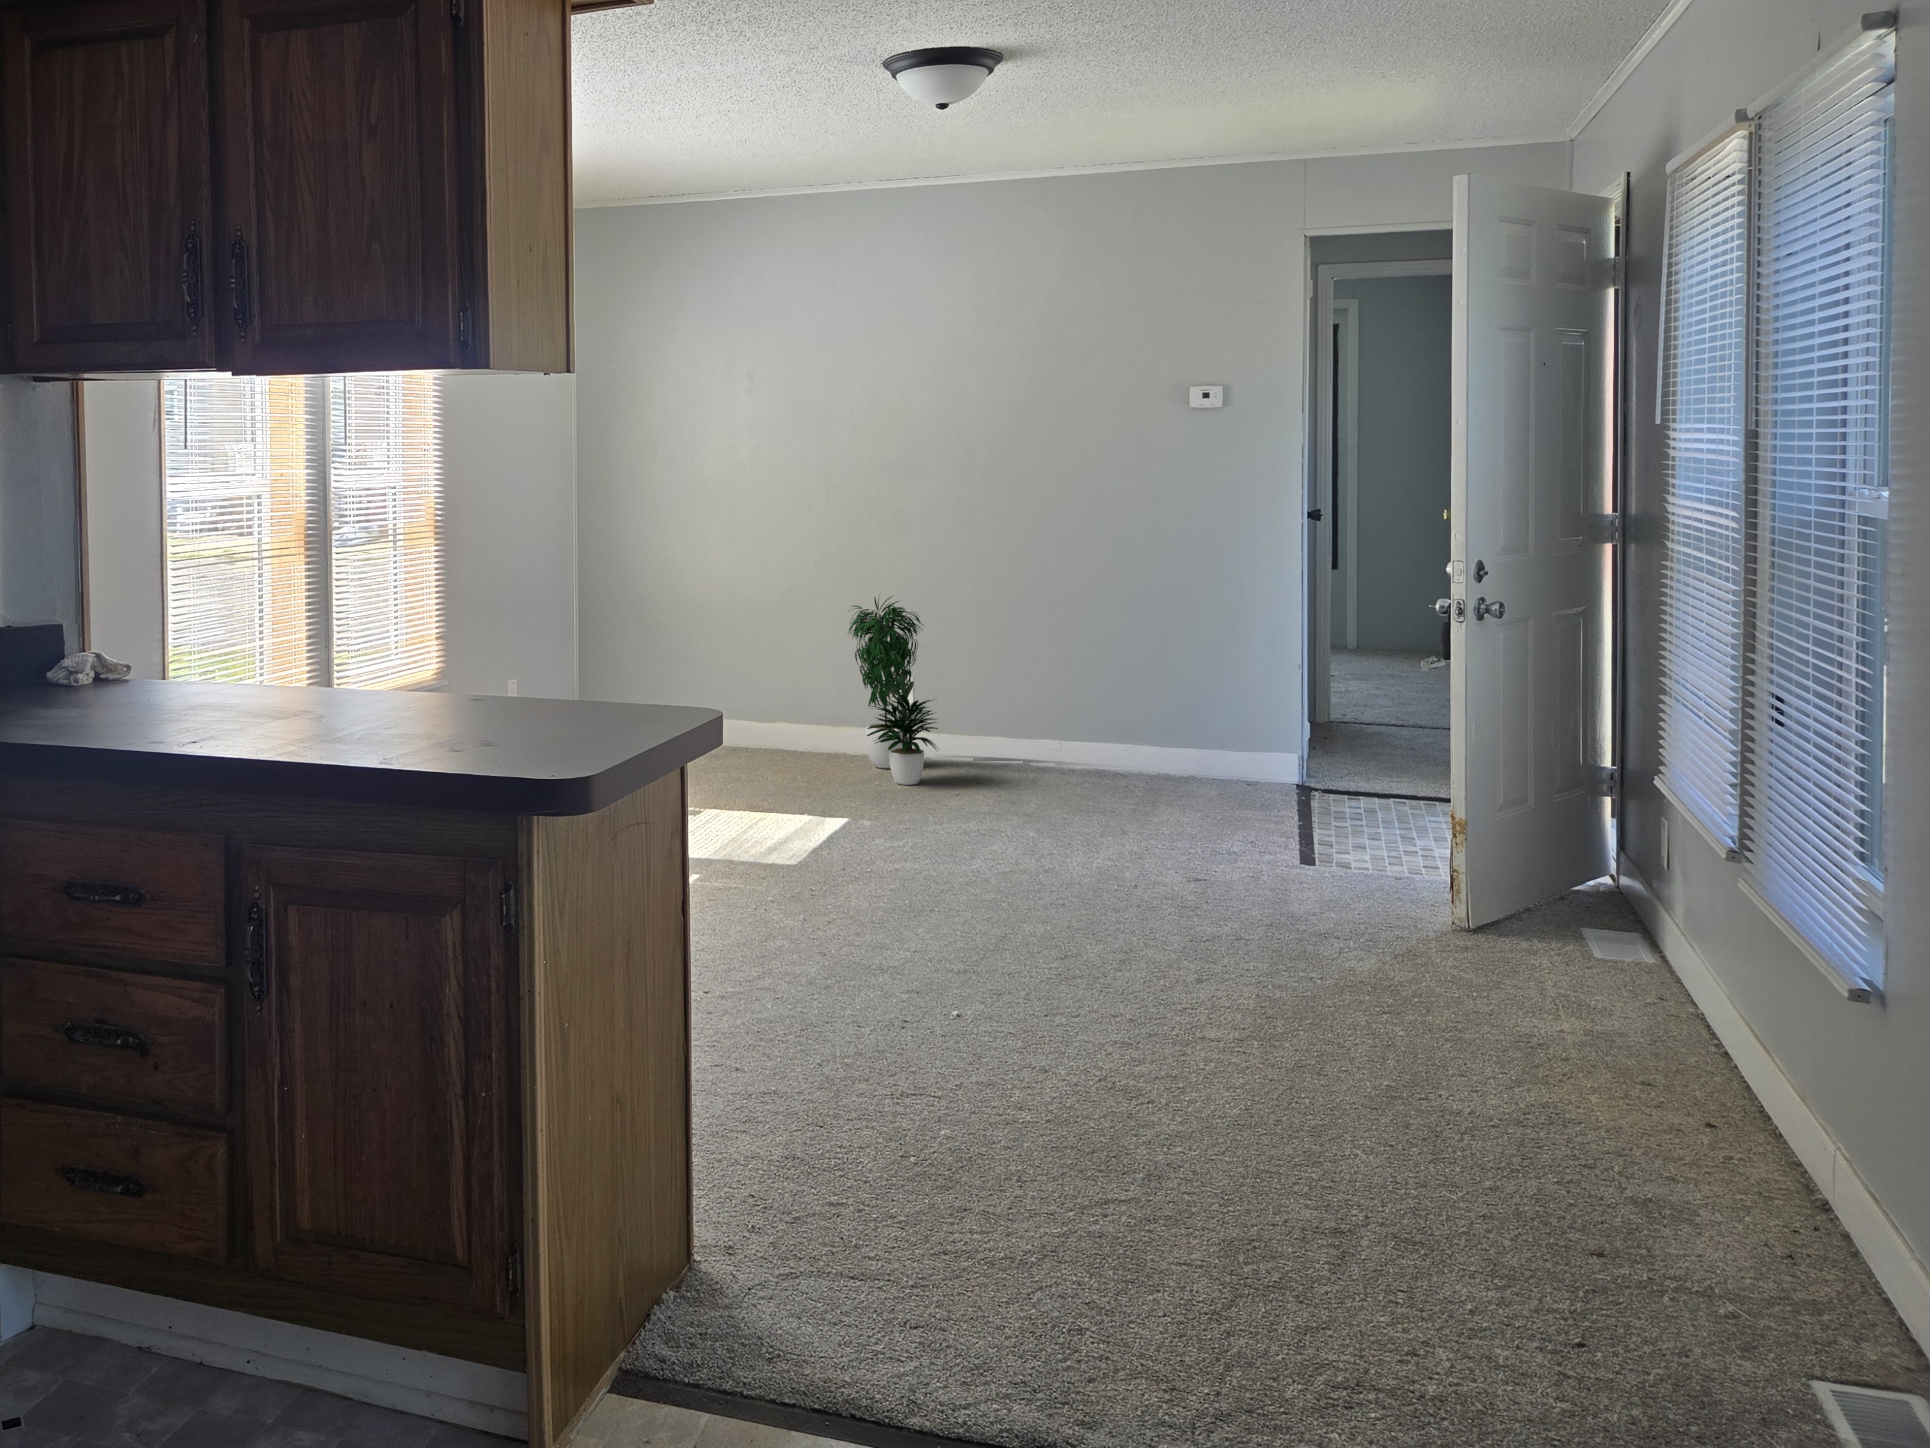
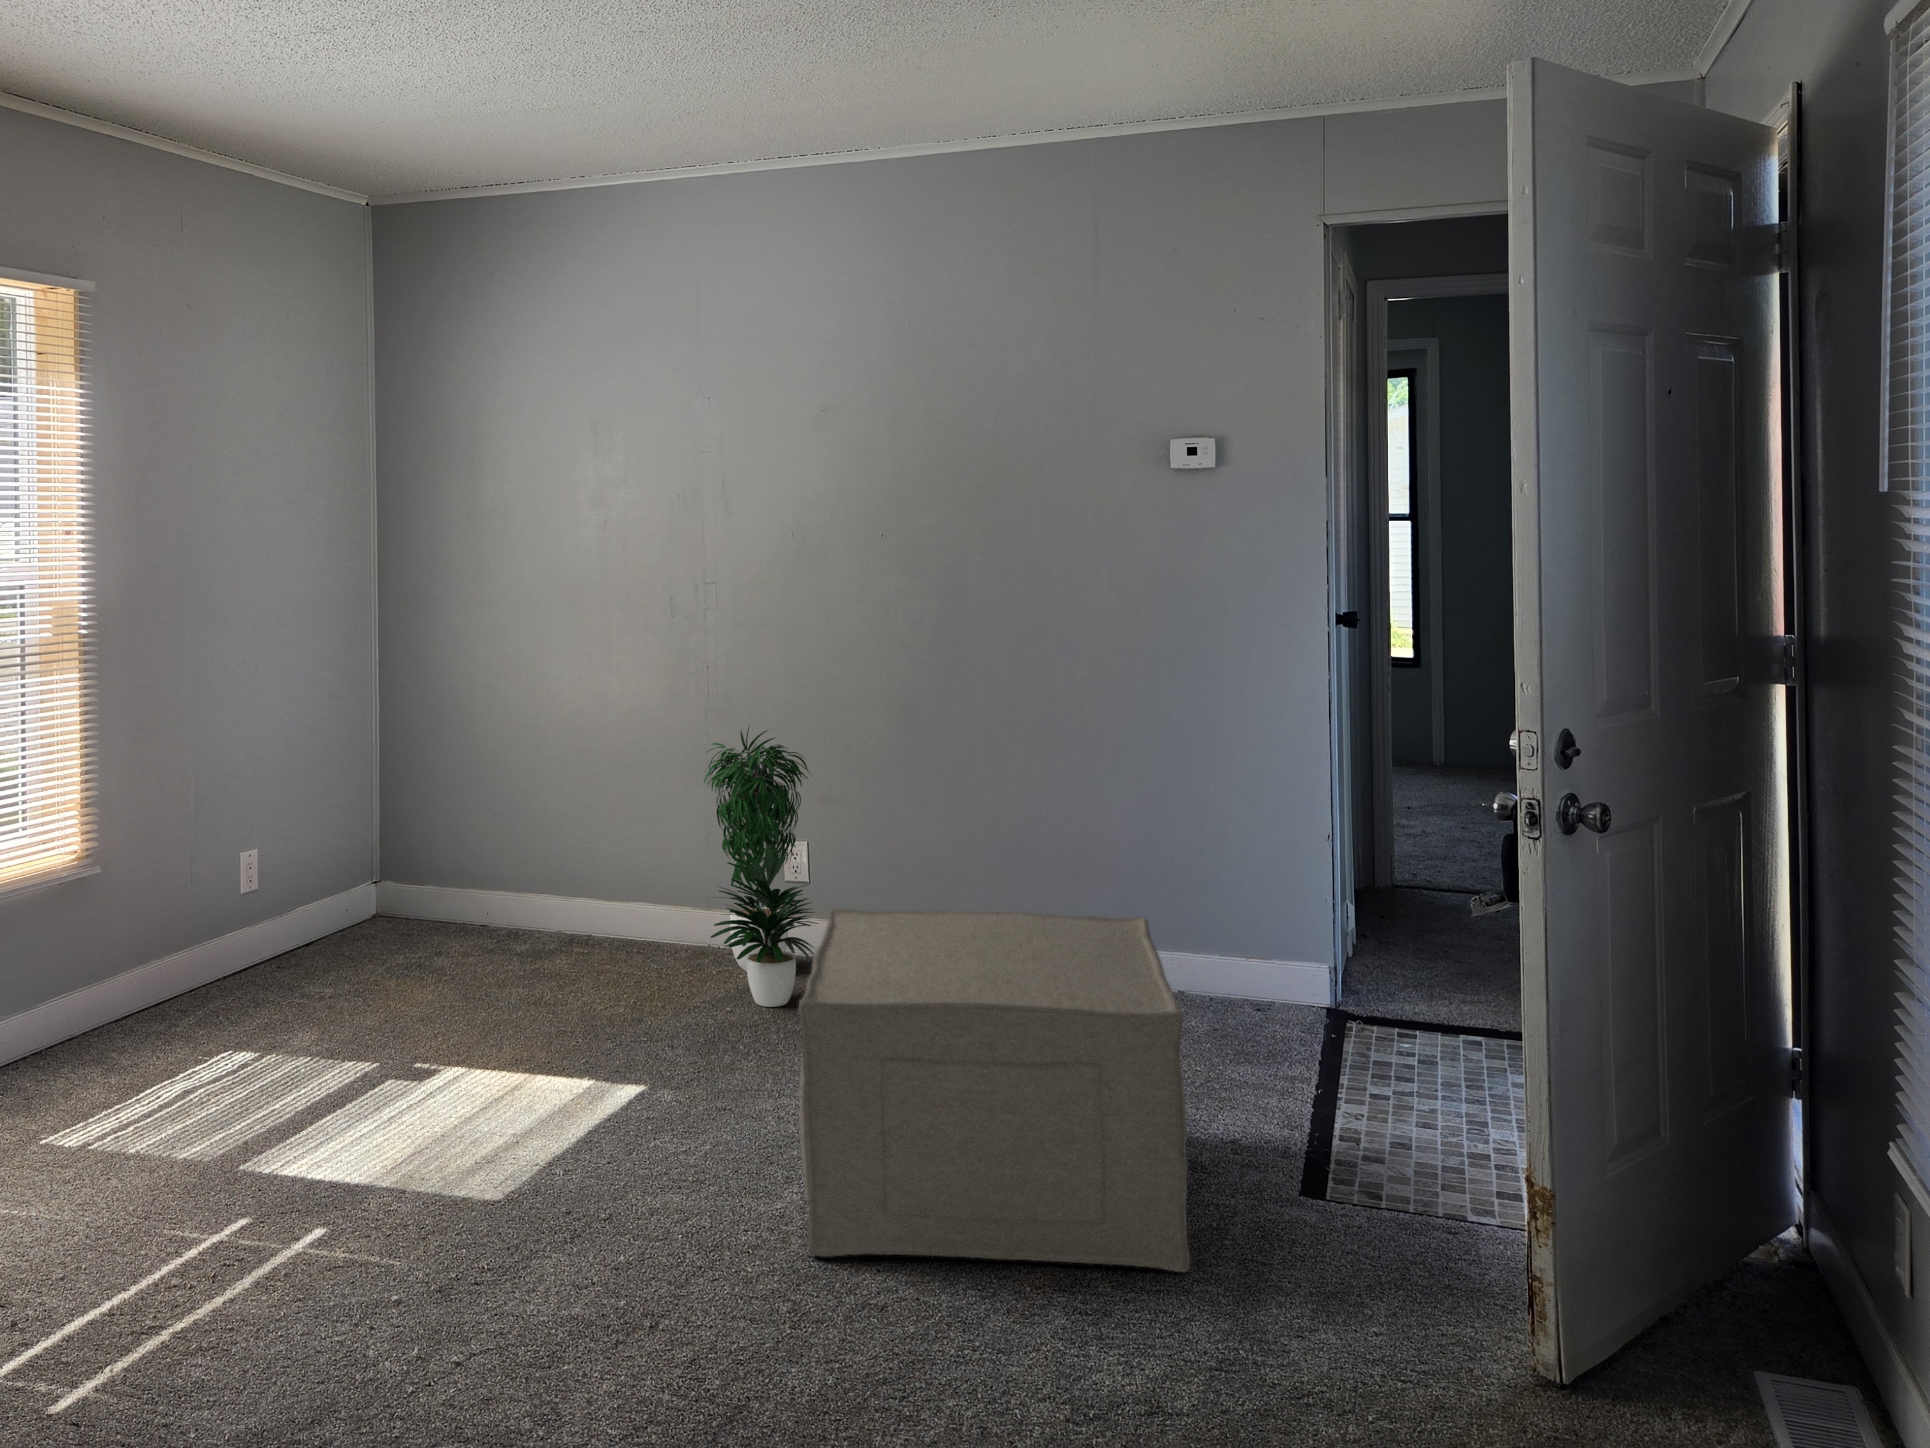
ottoman: none [985,697,1243,895] -> present [798,909,1190,1272]

